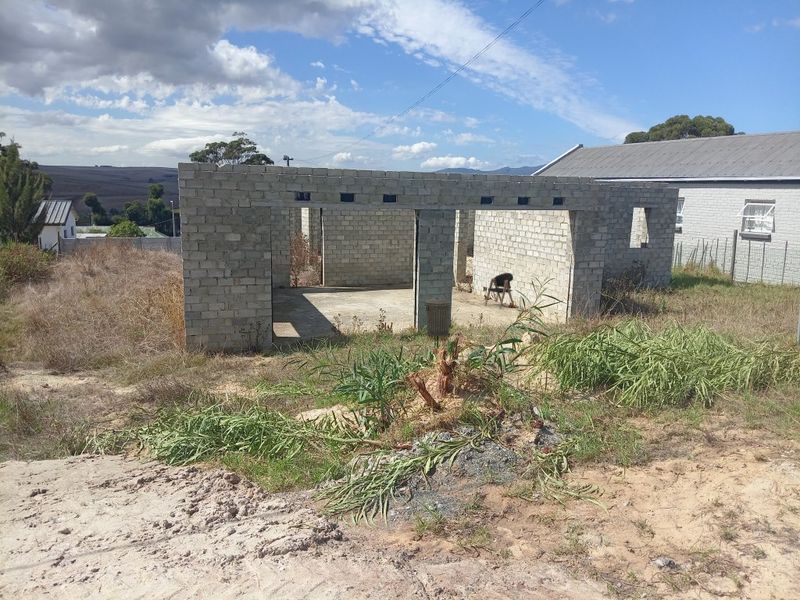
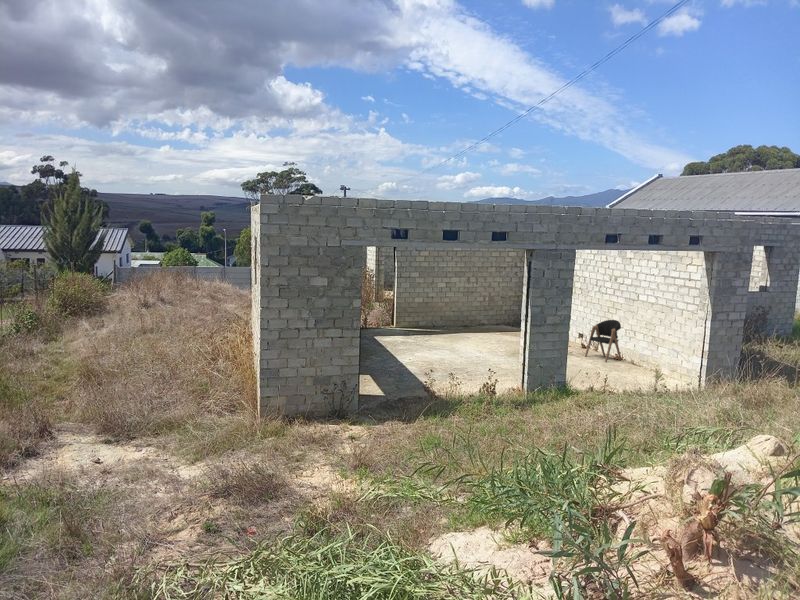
trash can: present [426,297,451,336] -> none [538,353,570,401]

